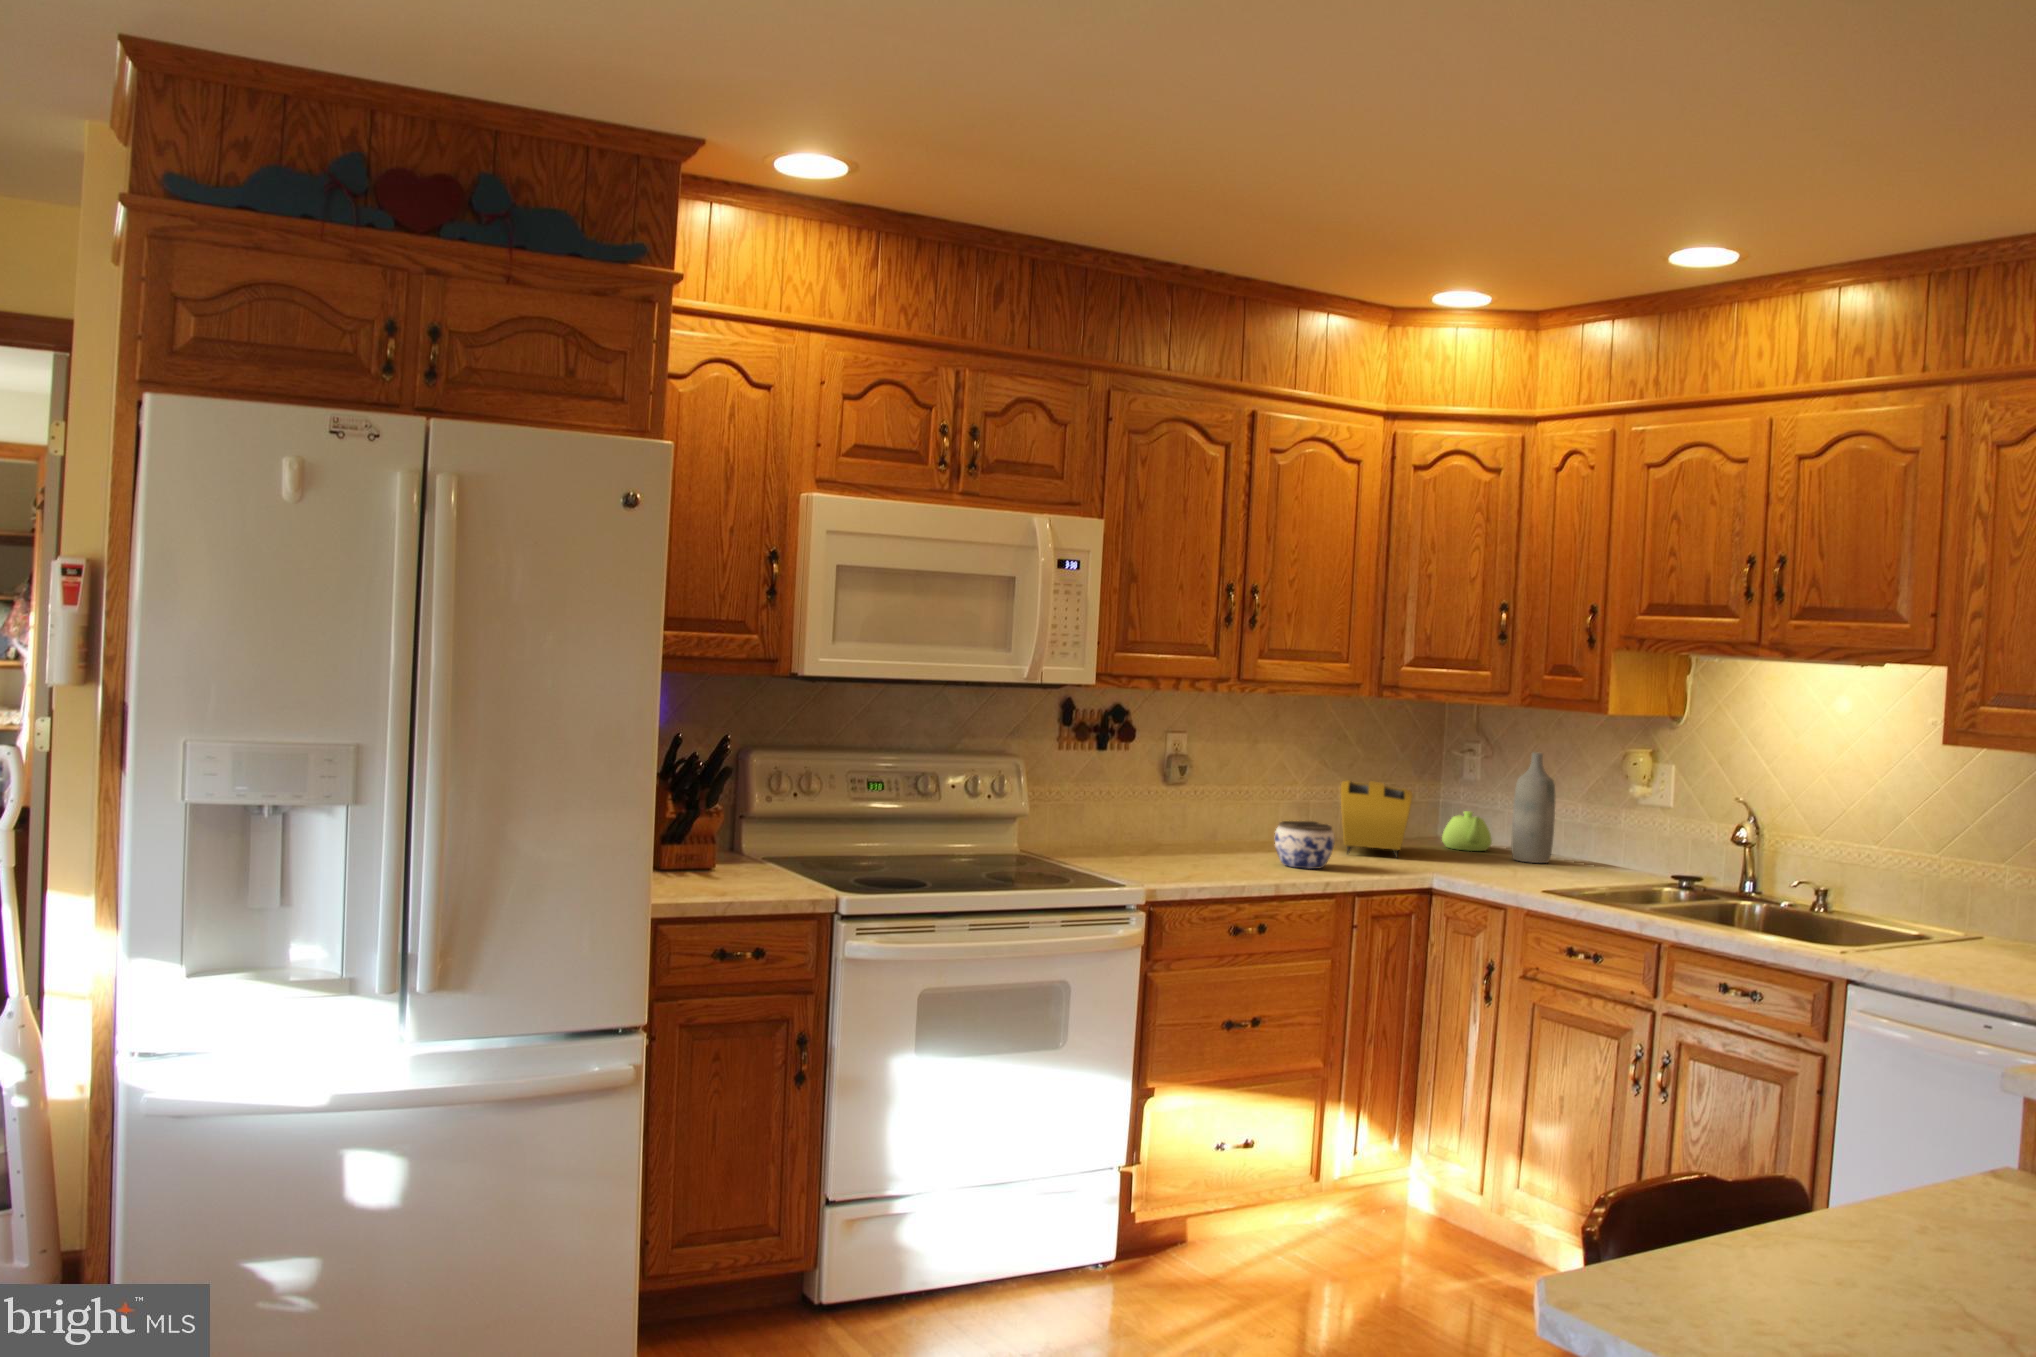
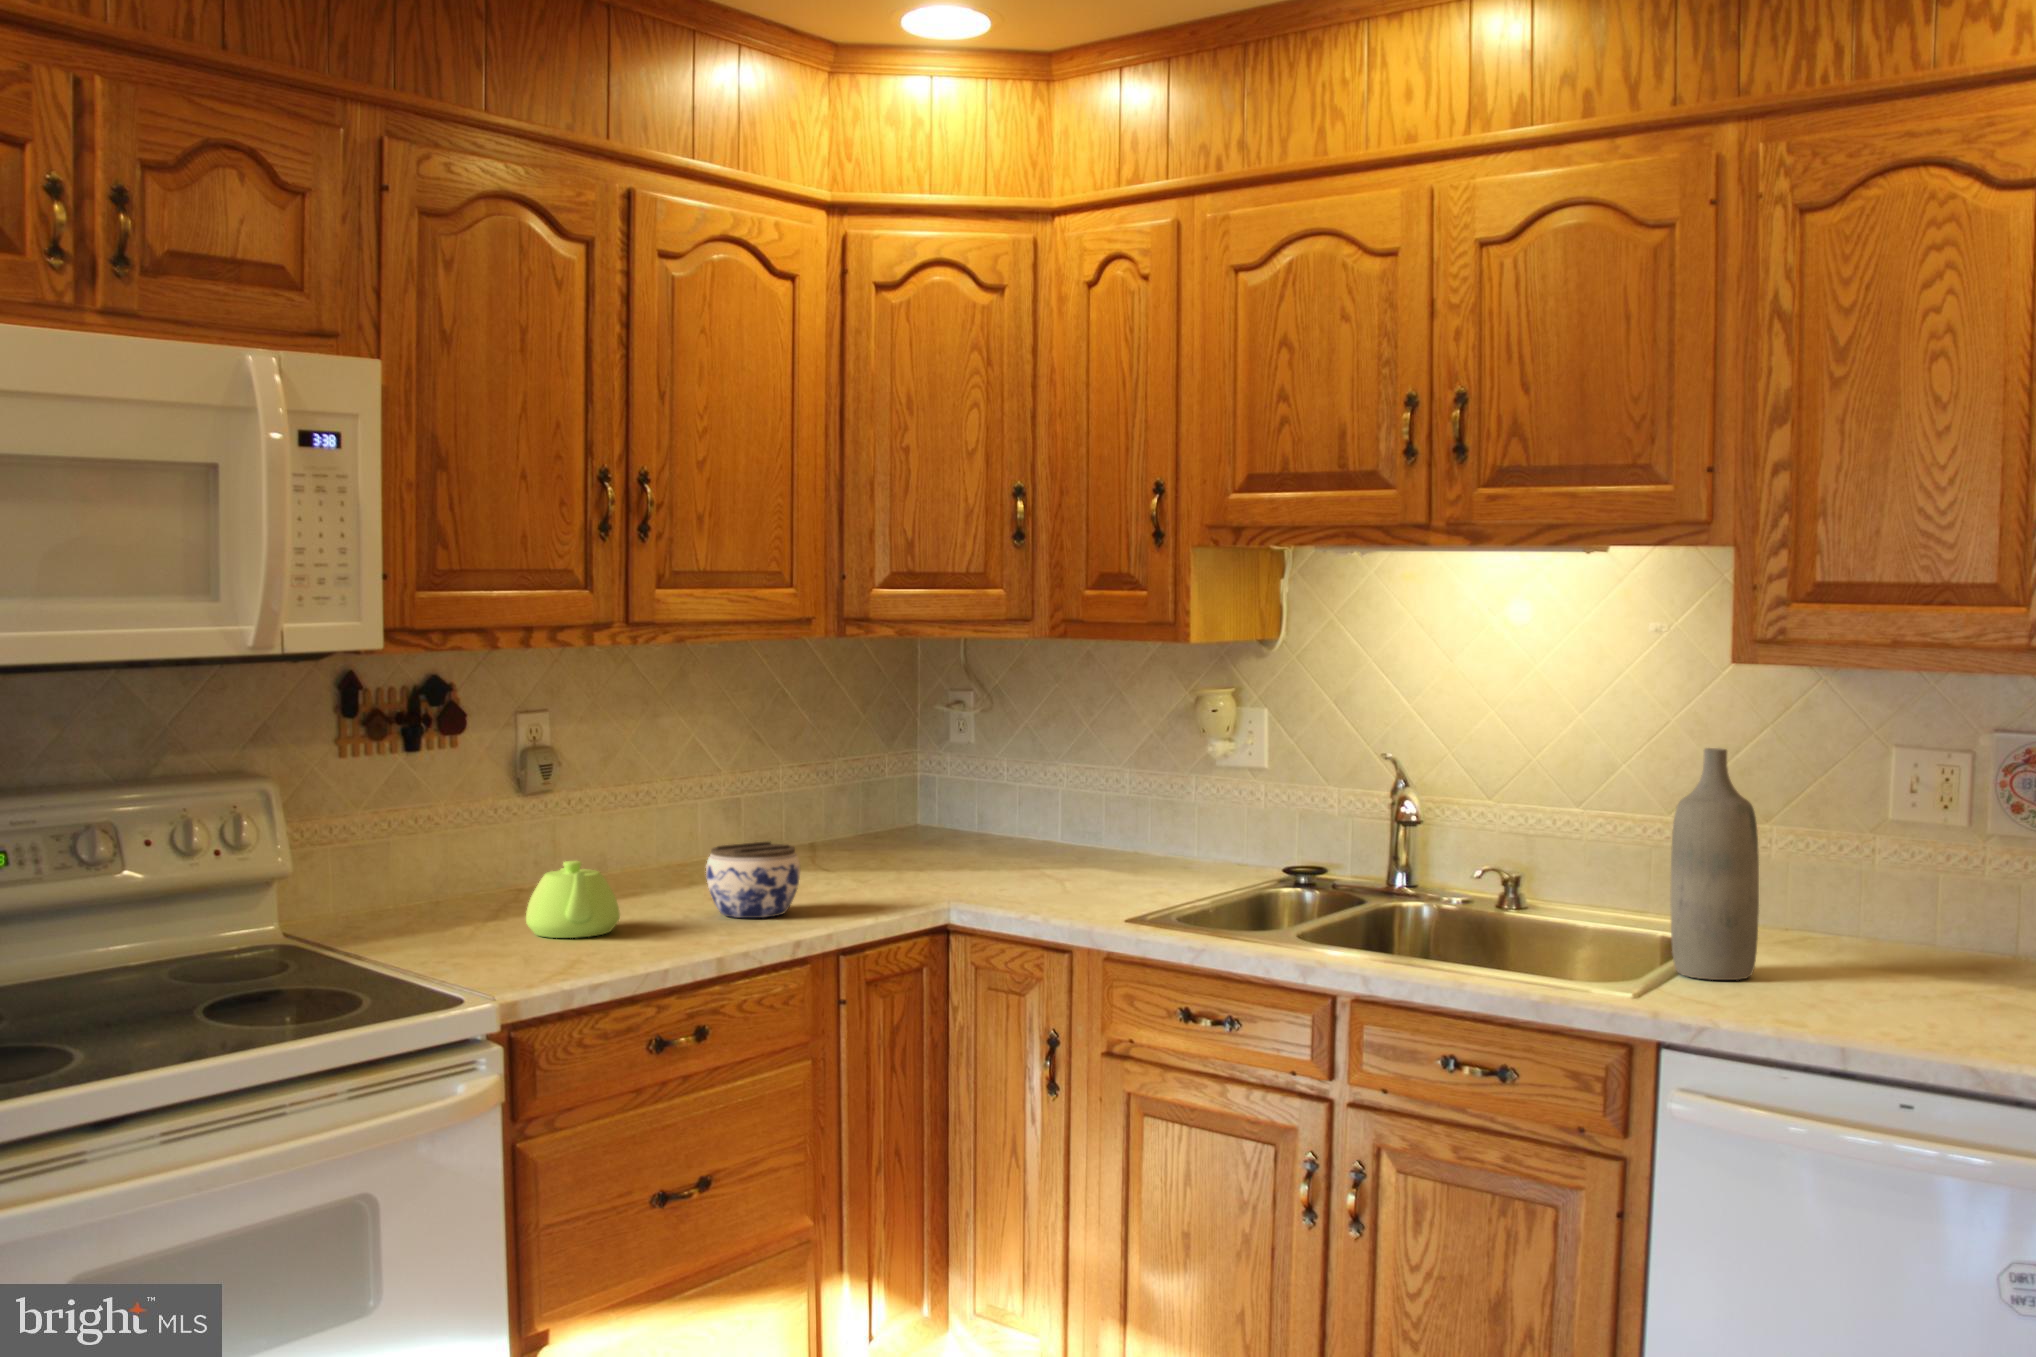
bottle: present [1511,752,1555,863] -> present [1670,748,1759,980]
toaster: present [1341,780,1413,858] -> none [798,769,907,886]
teapot: present [1442,811,1492,851] -> present [526,861,620,938]

